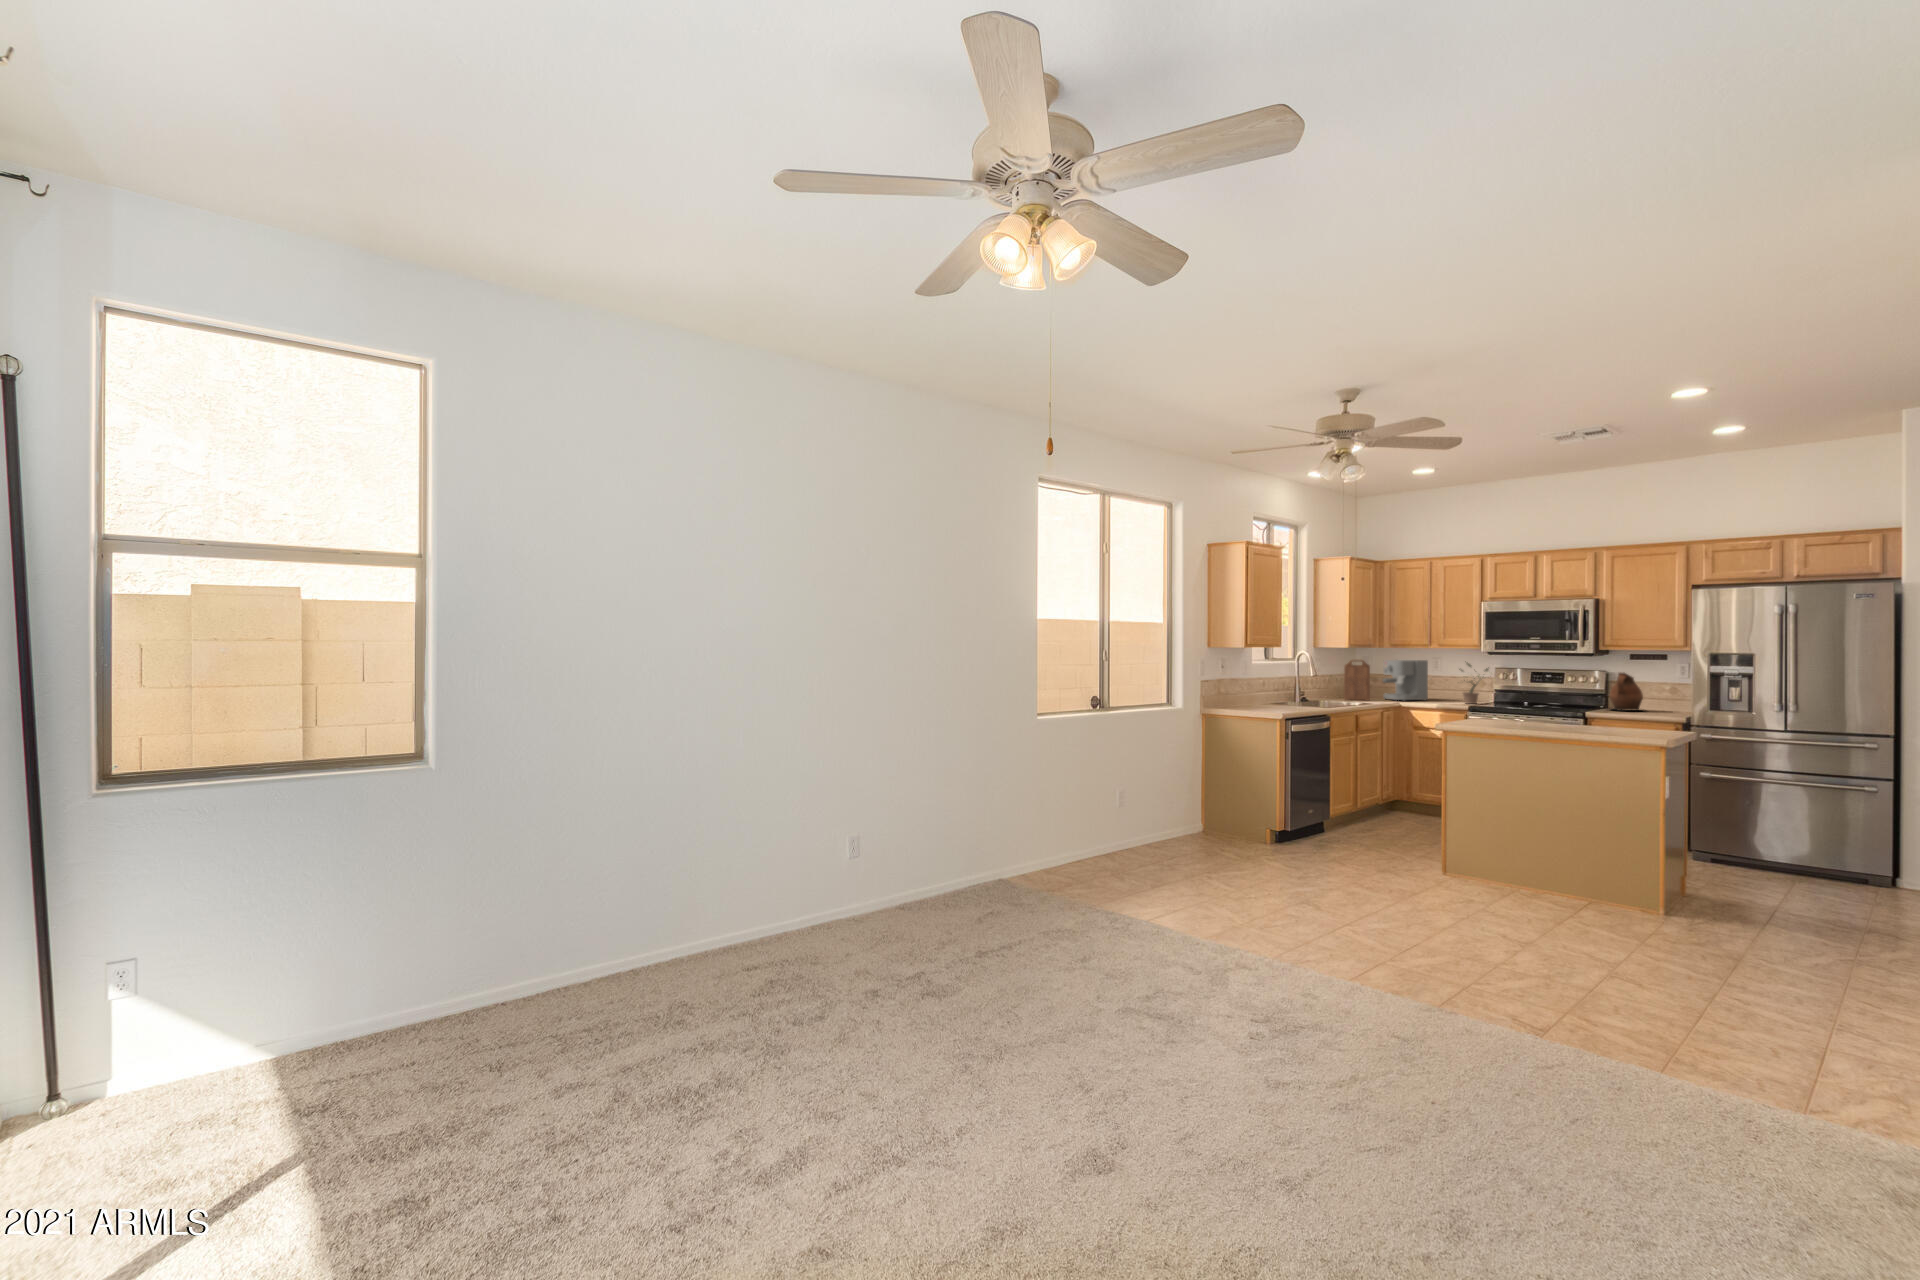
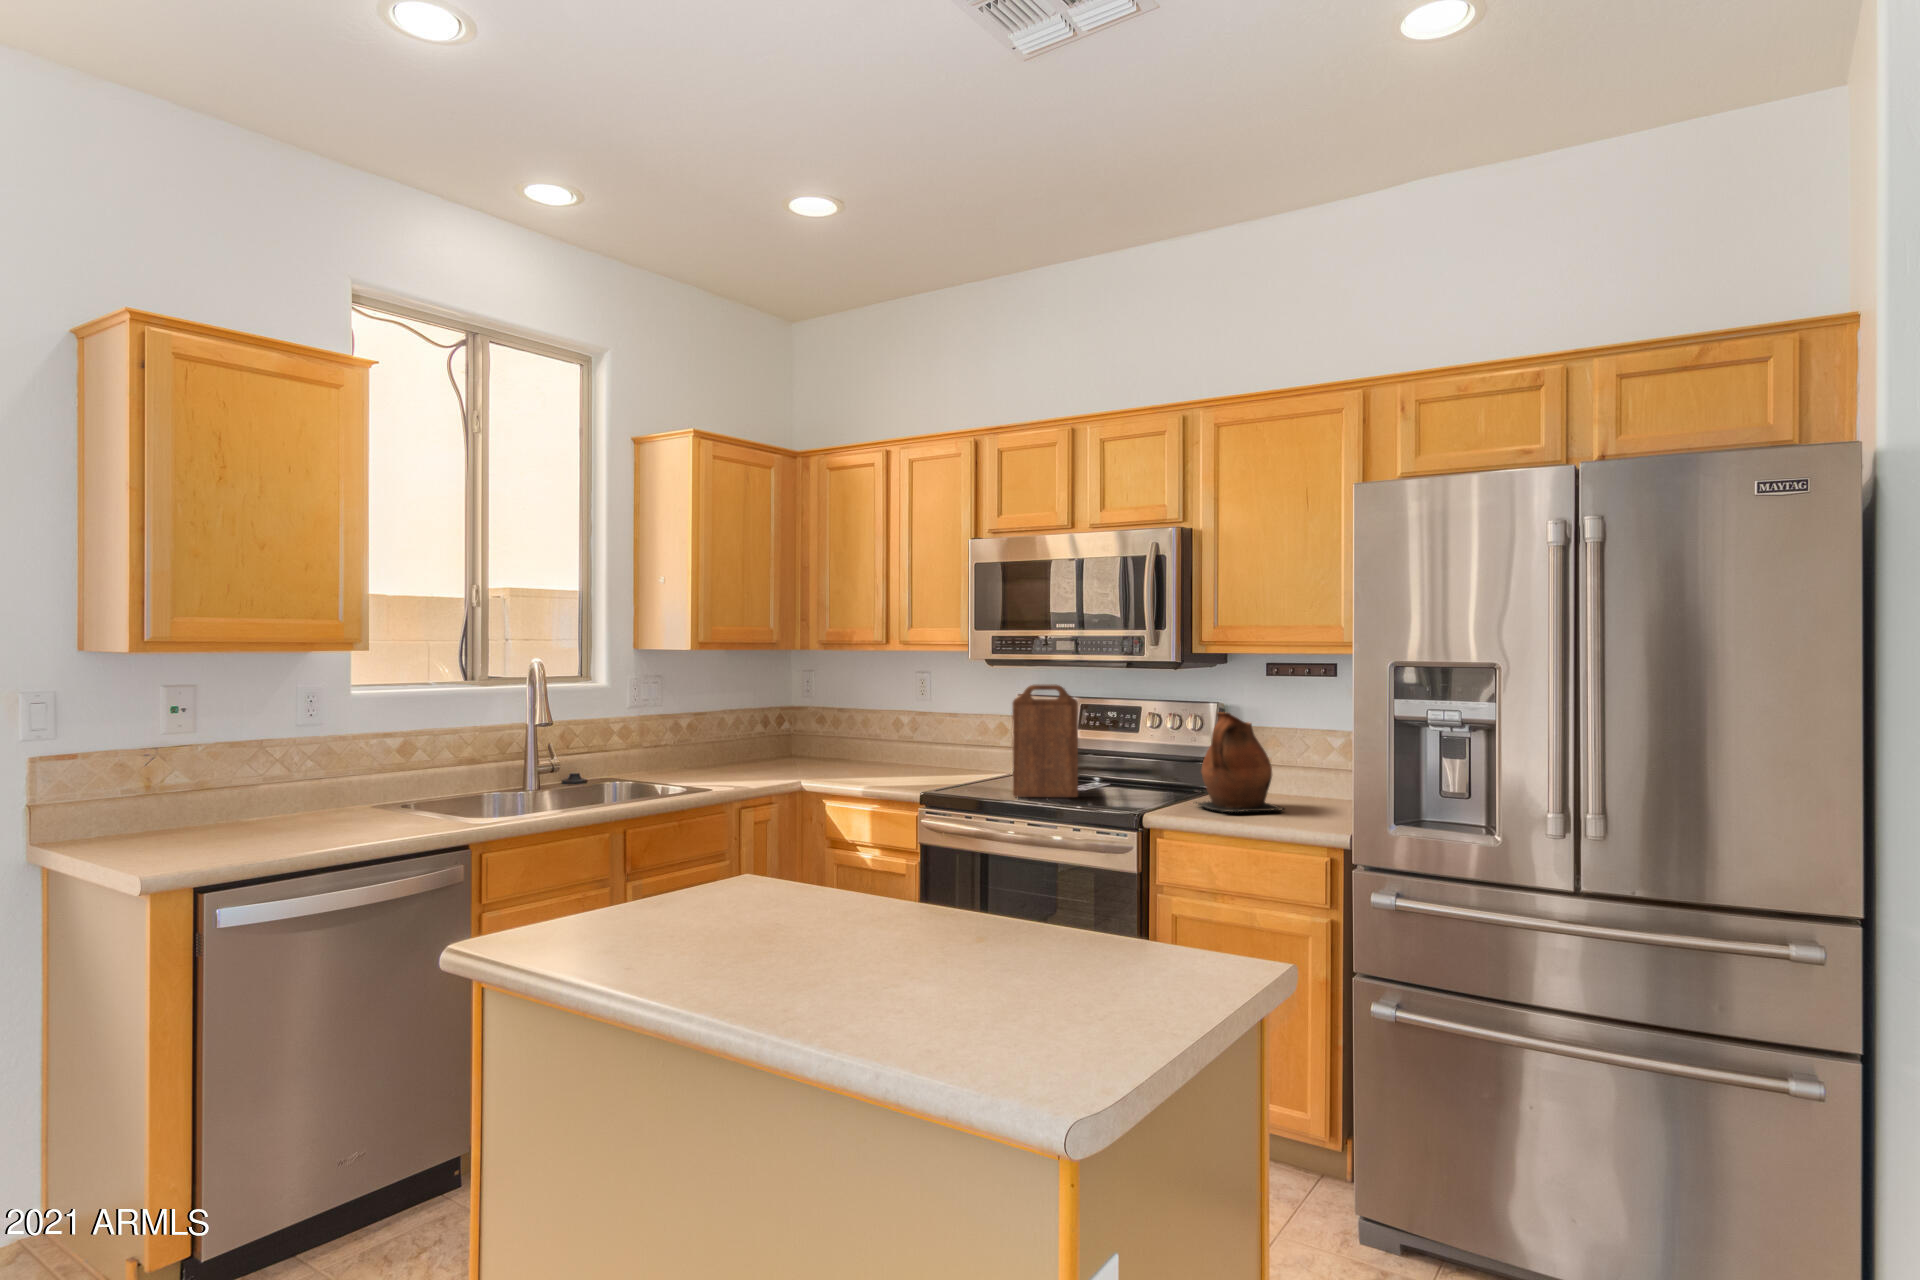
cutting board: present [1344,660,1370,700] -> present [1012,684,1078,797]
coffee maker: present [1383,660,1428,701] -> none [769,678,877,777]
potted plant: present [1459,663,1489,704] -> none [905,680,991,785]

